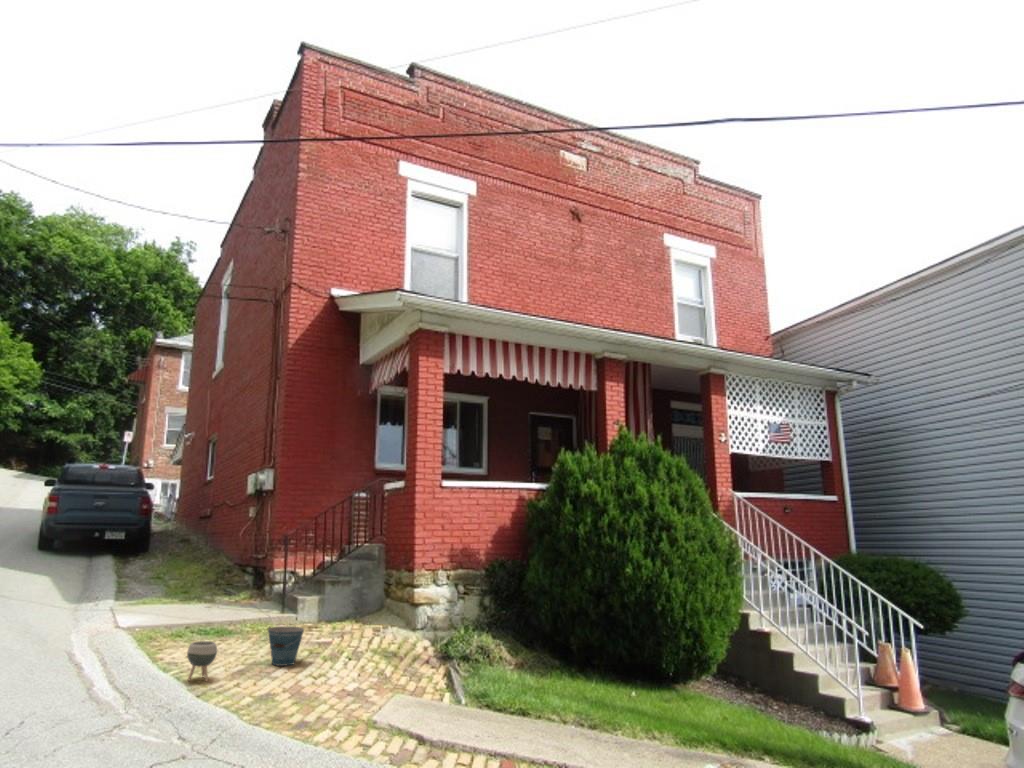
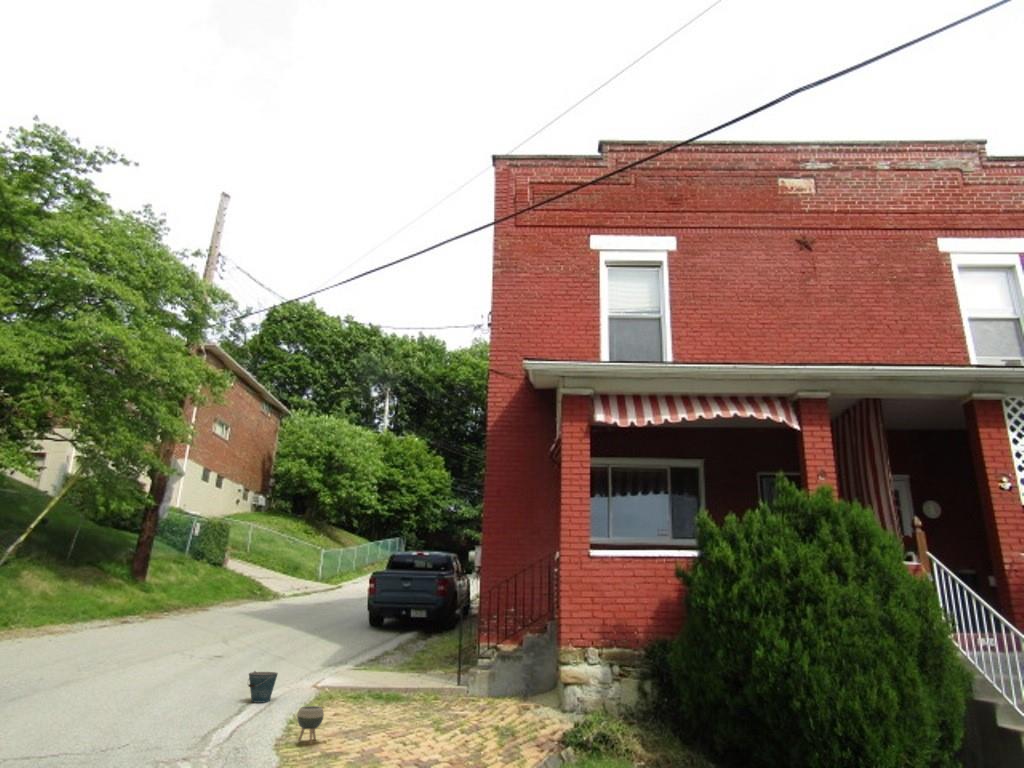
bucket: present [268,627,304,666] -> present [248,671,278,703]

